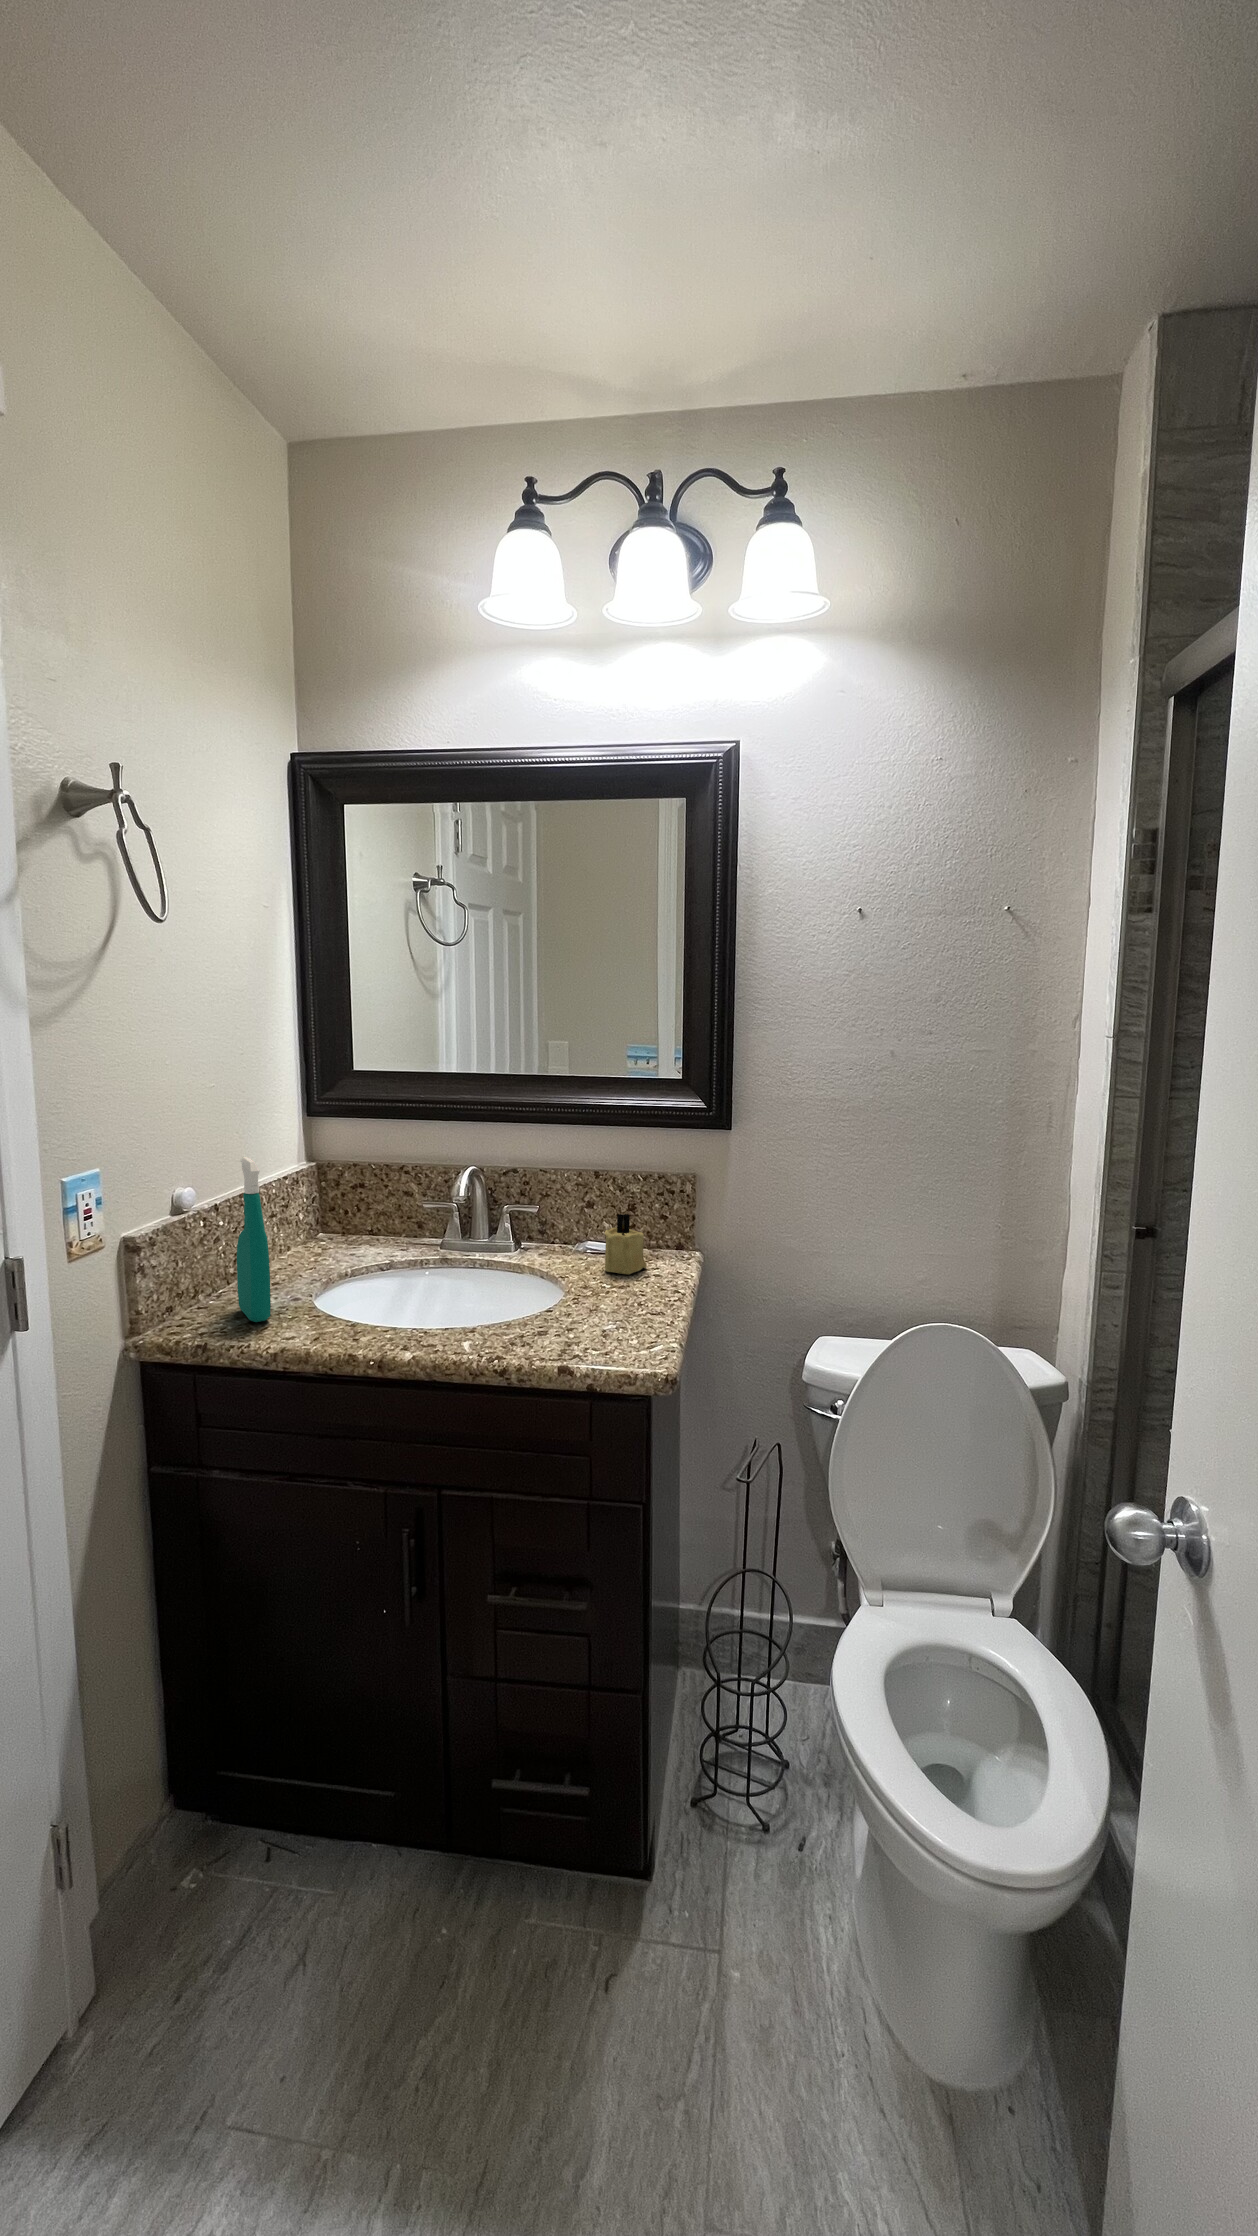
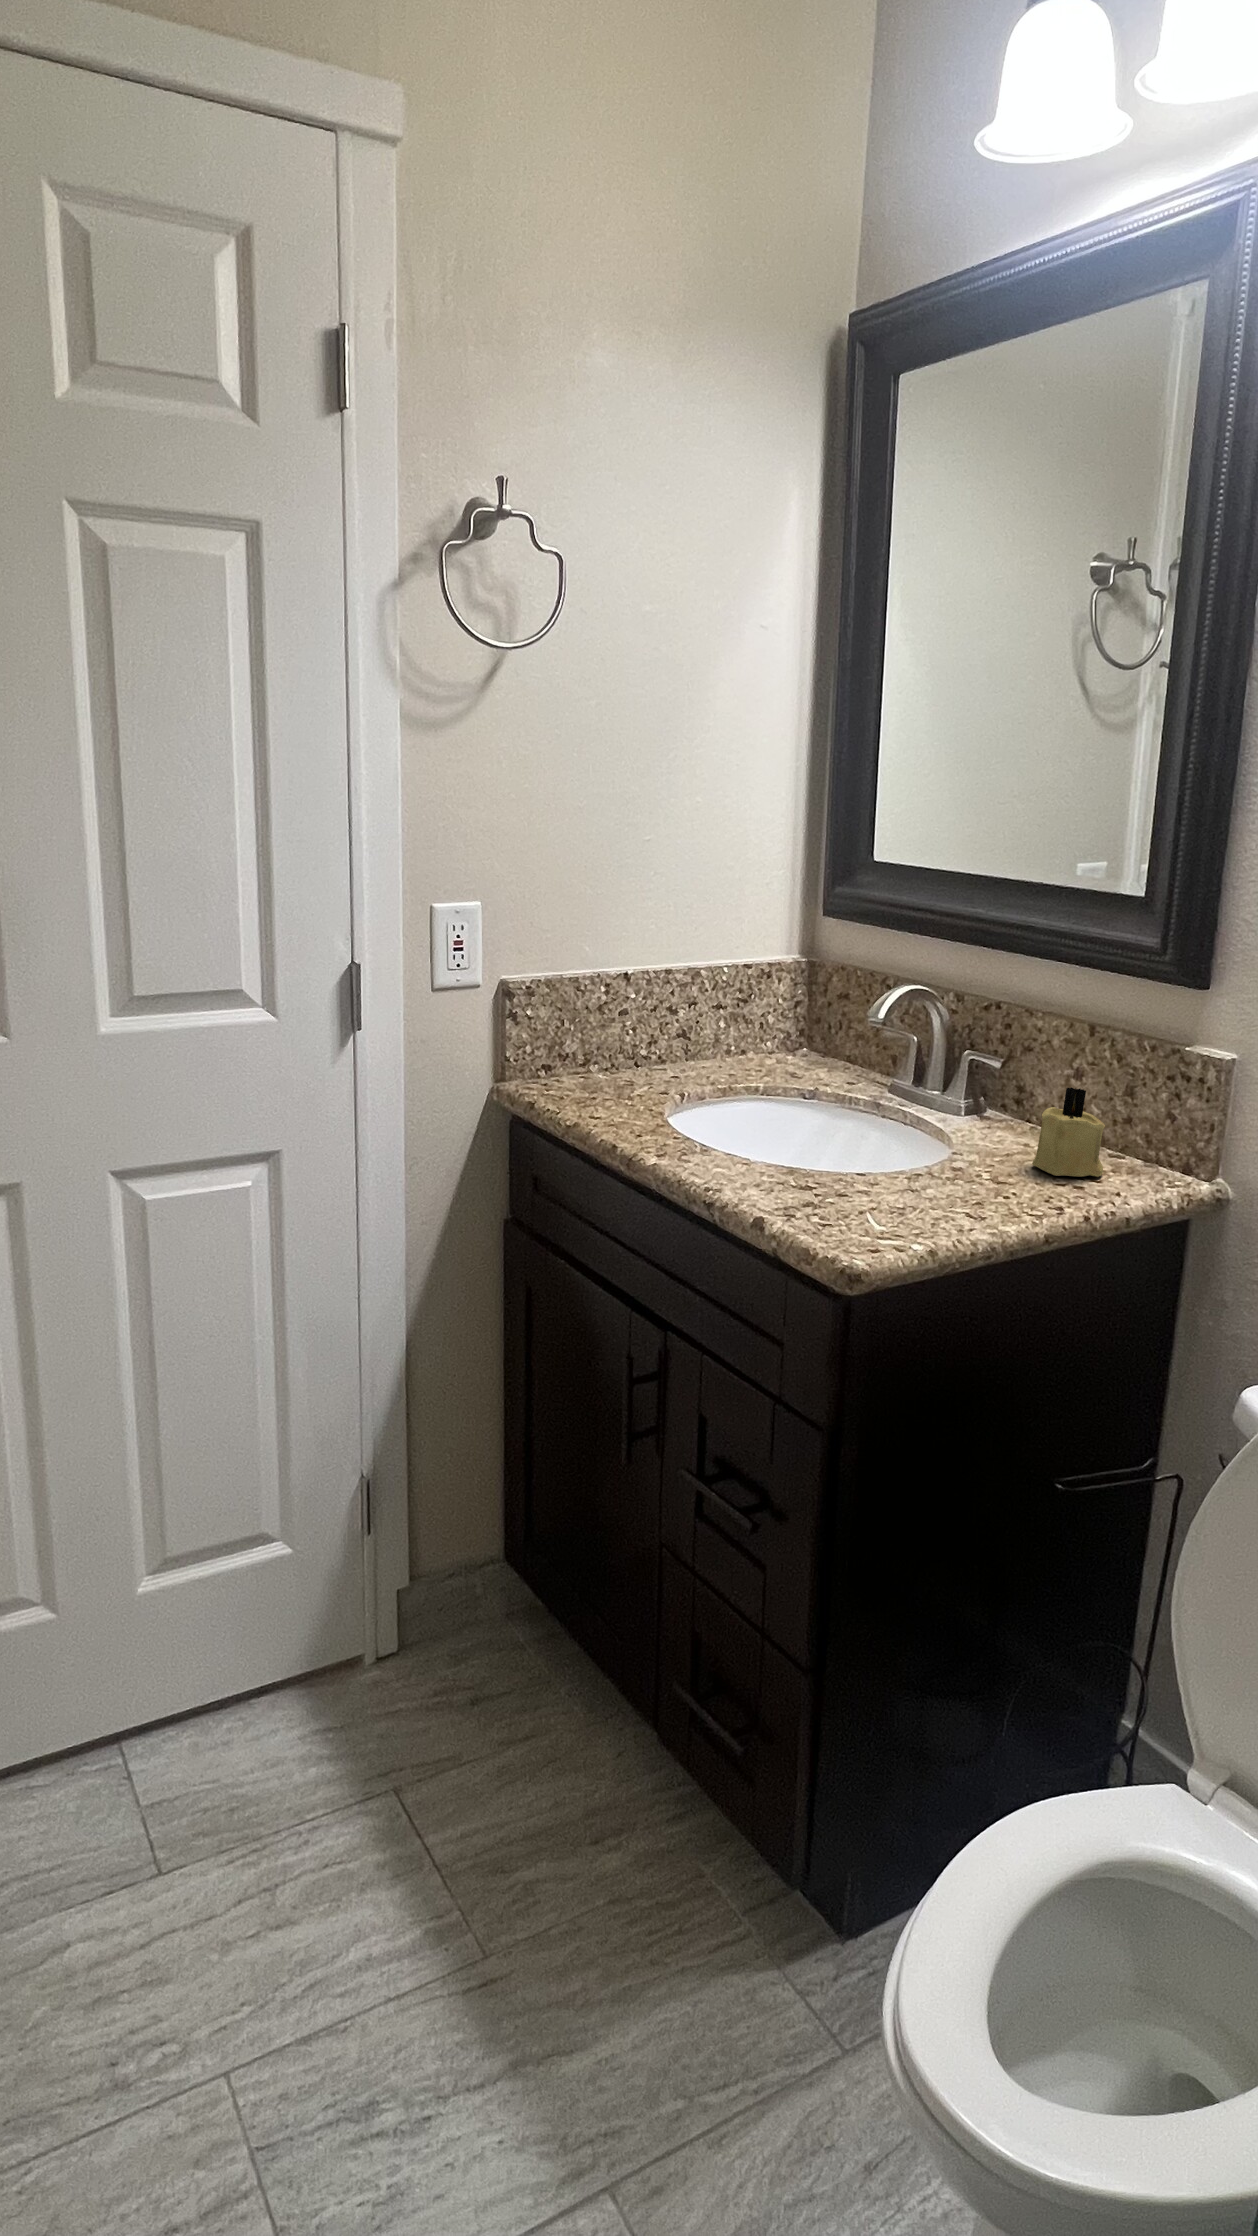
spray bottle: present [237,1157,271,1322] -> none [586,918,626,1098]

